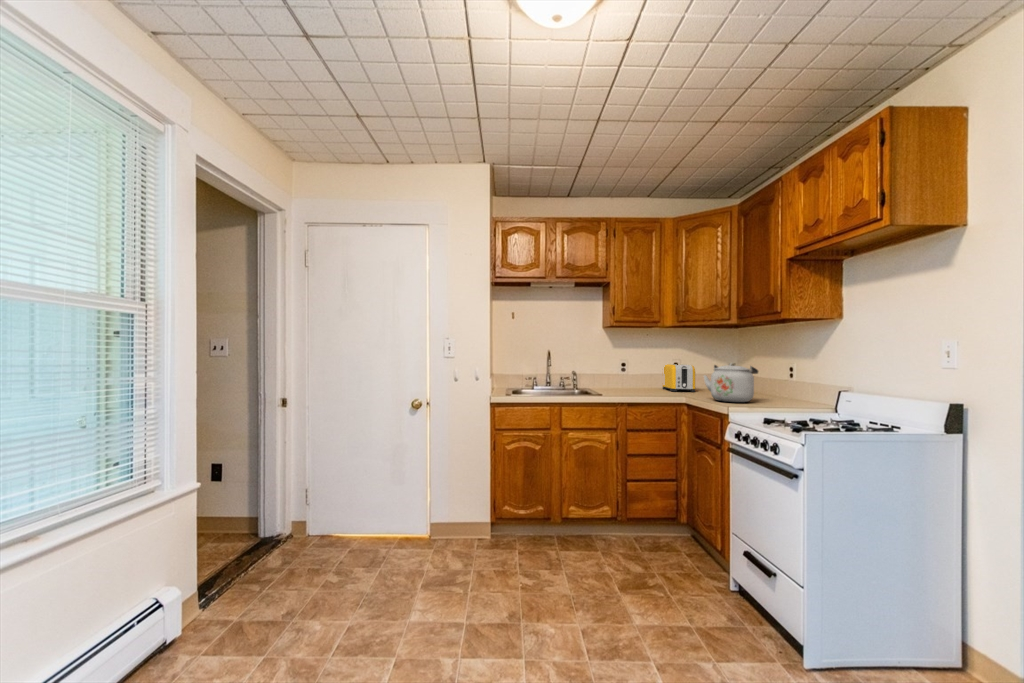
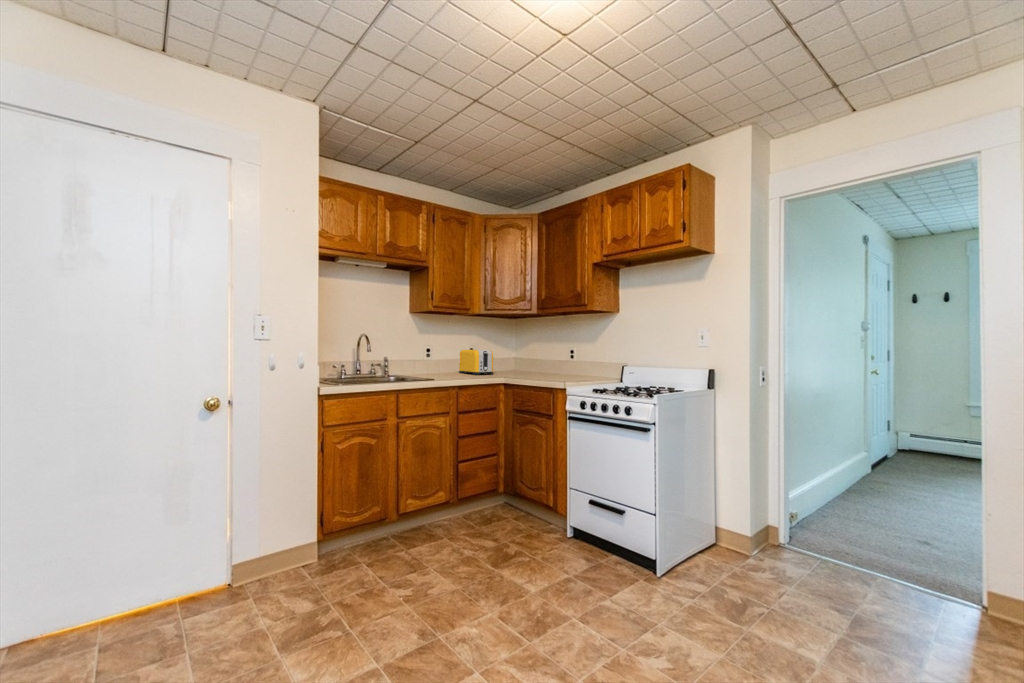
kettle: present [704,363,758,402] -> none [518,347,559,380]

